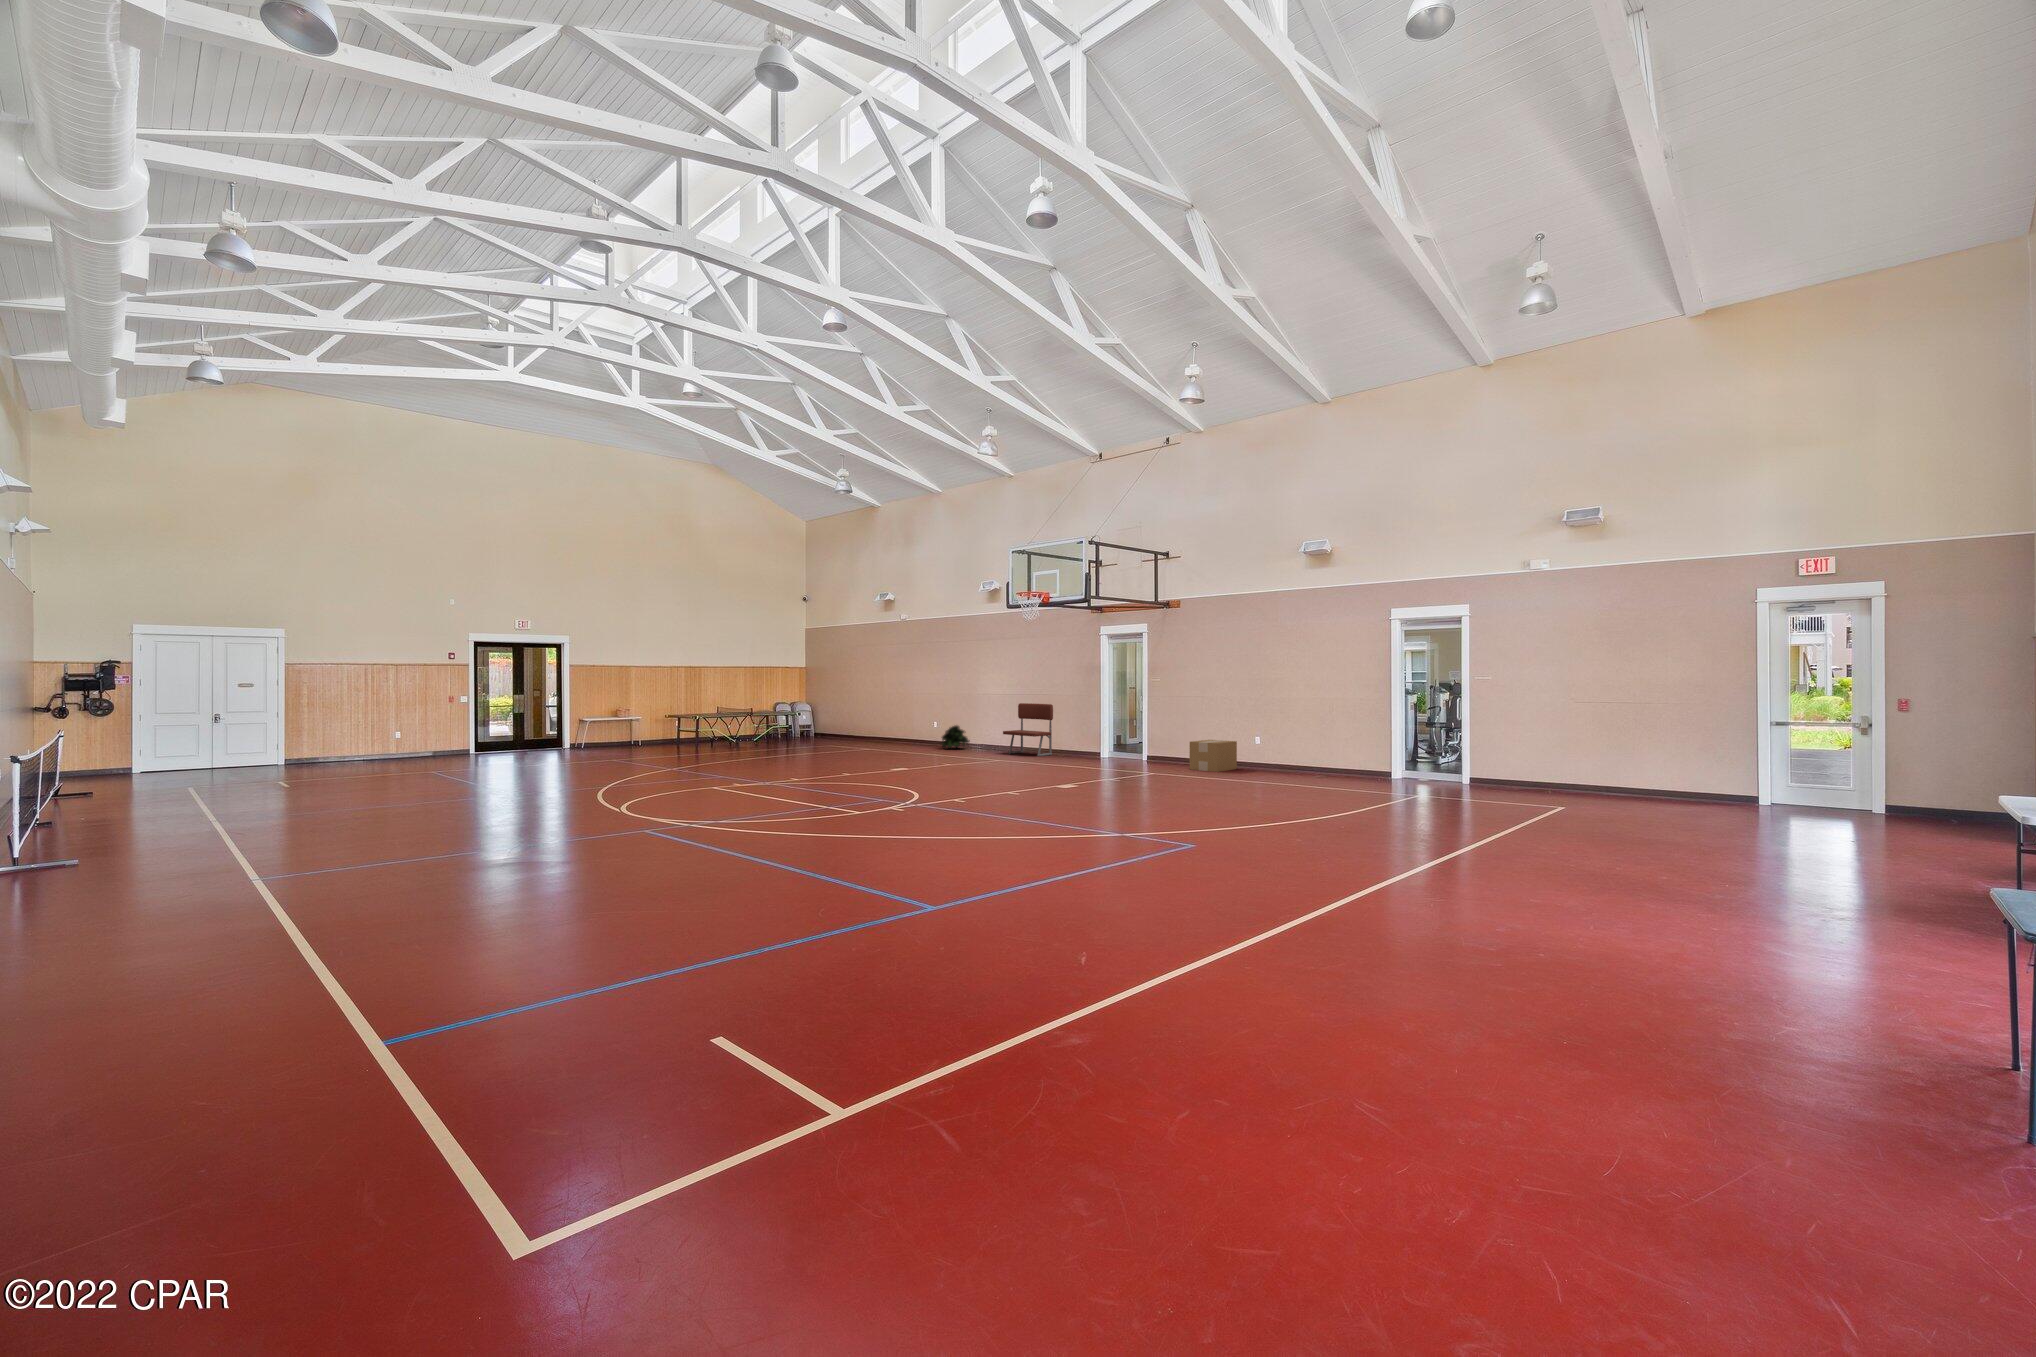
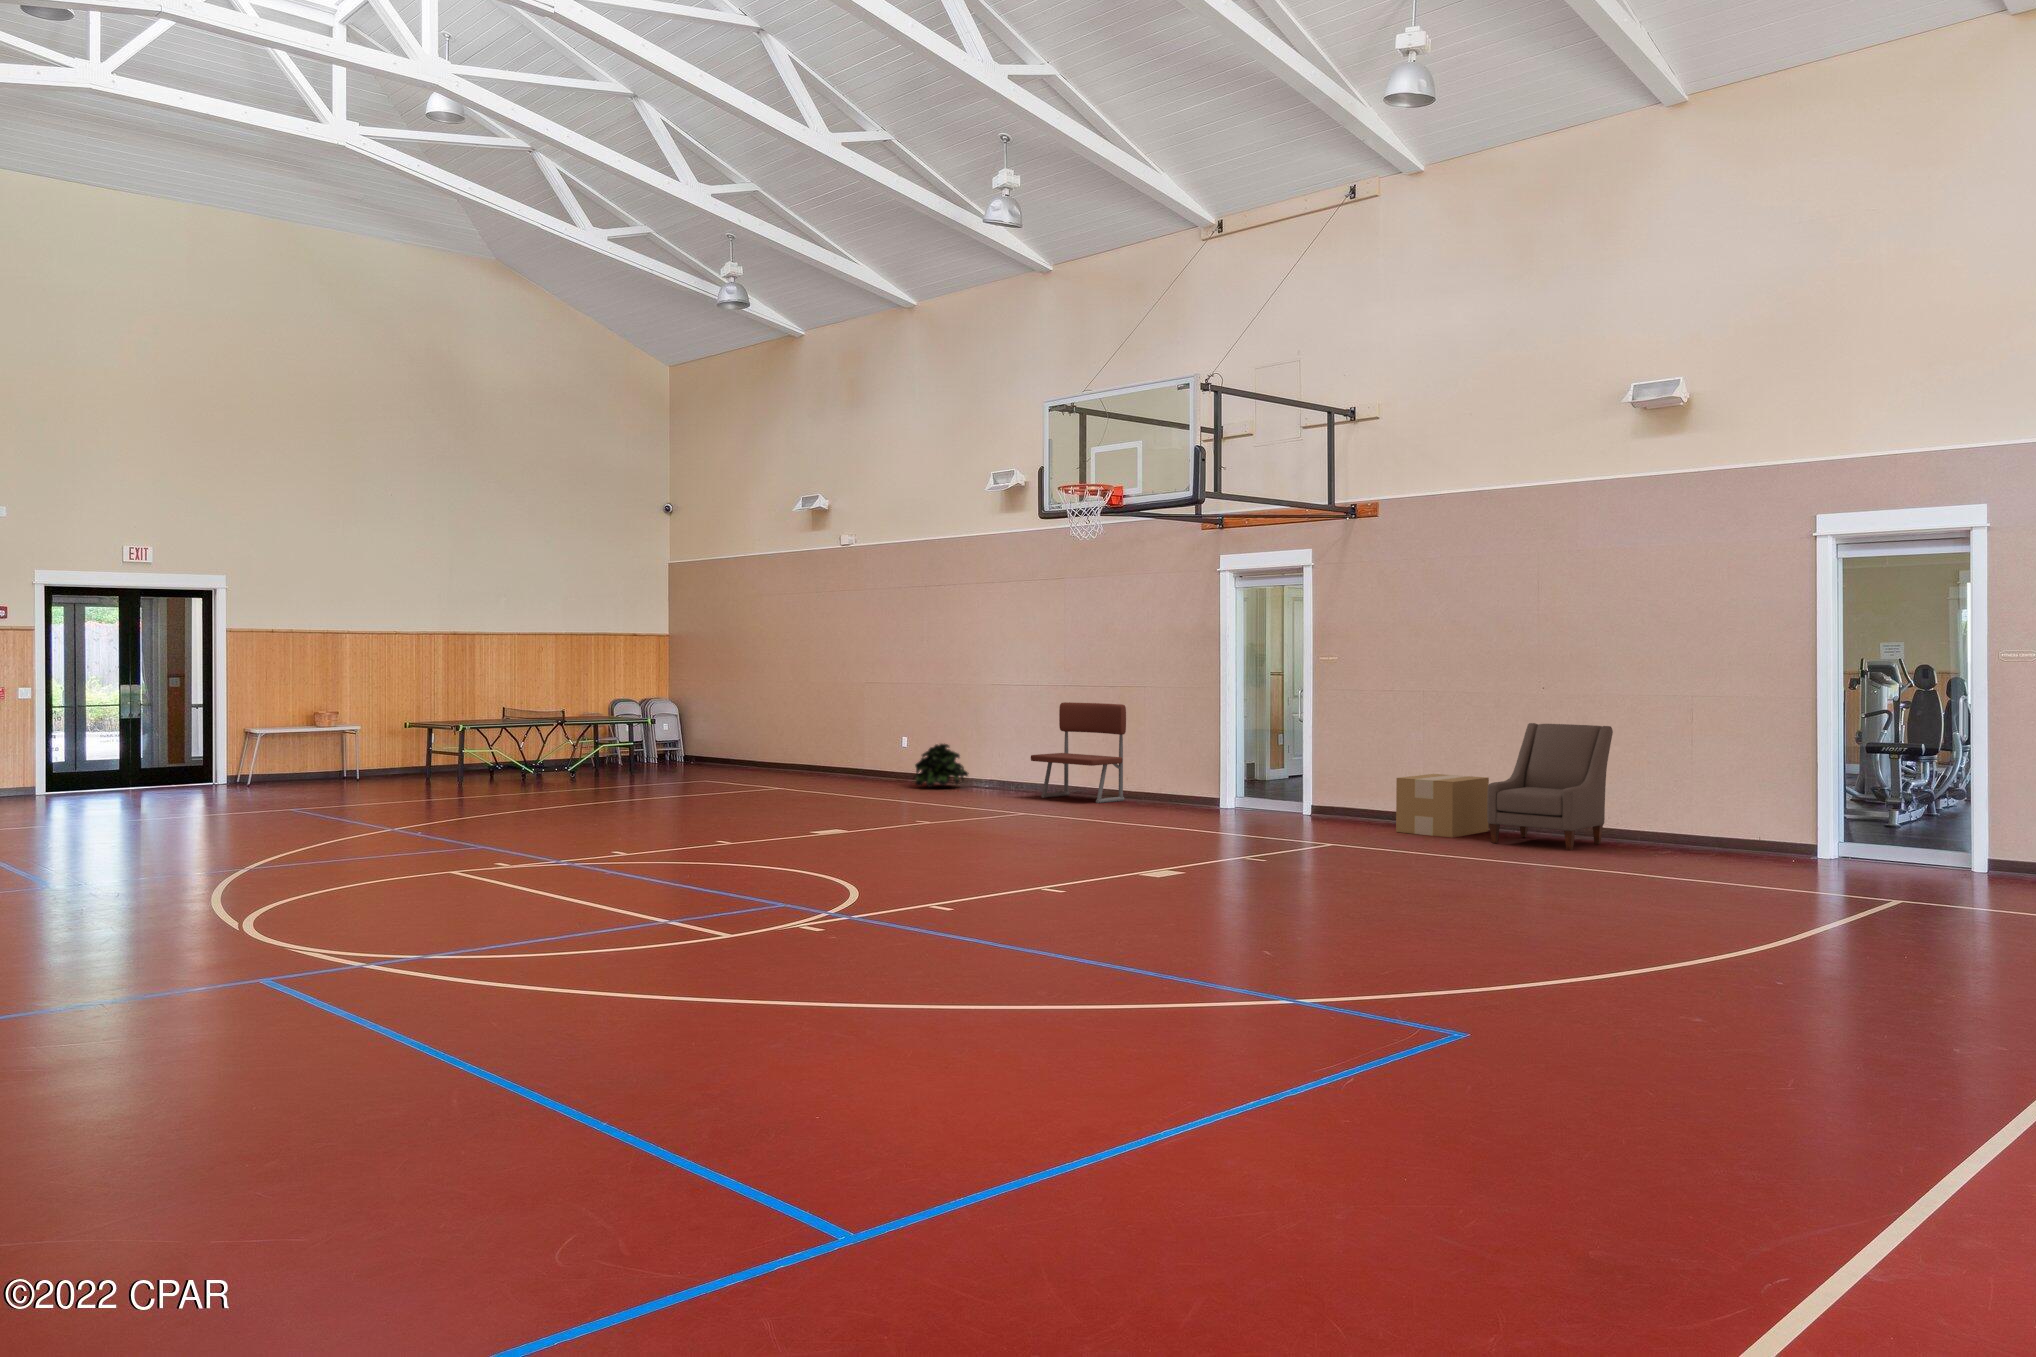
chair: none [1234,713,1297,778] -> present [1487,723,1613,850]

